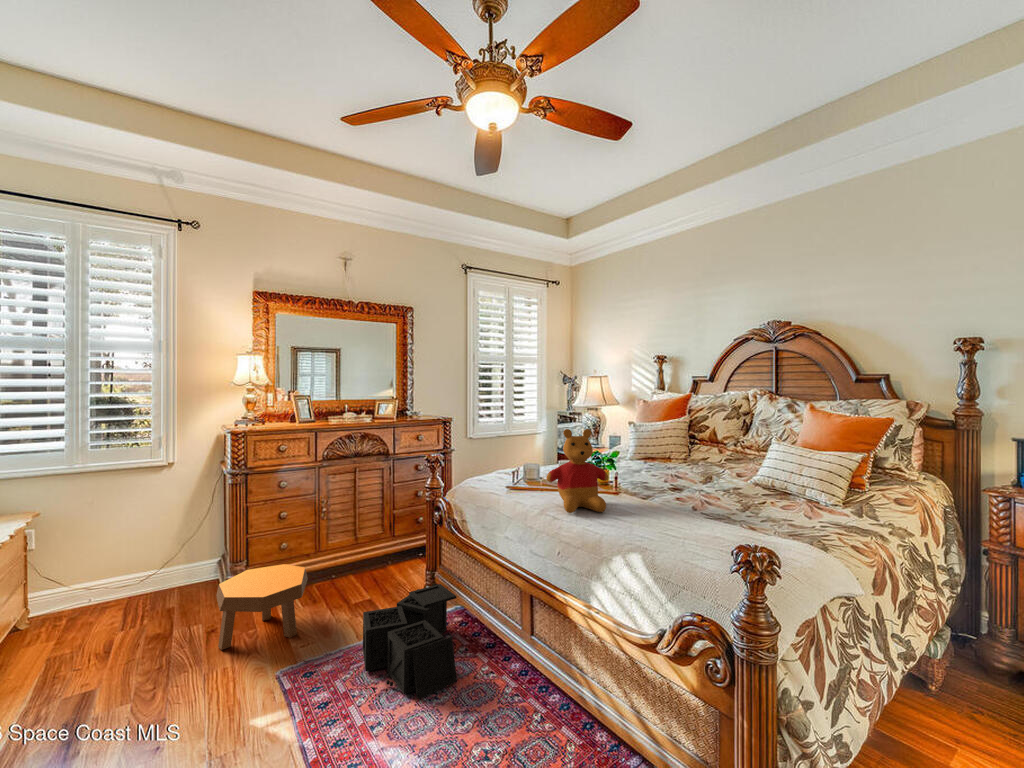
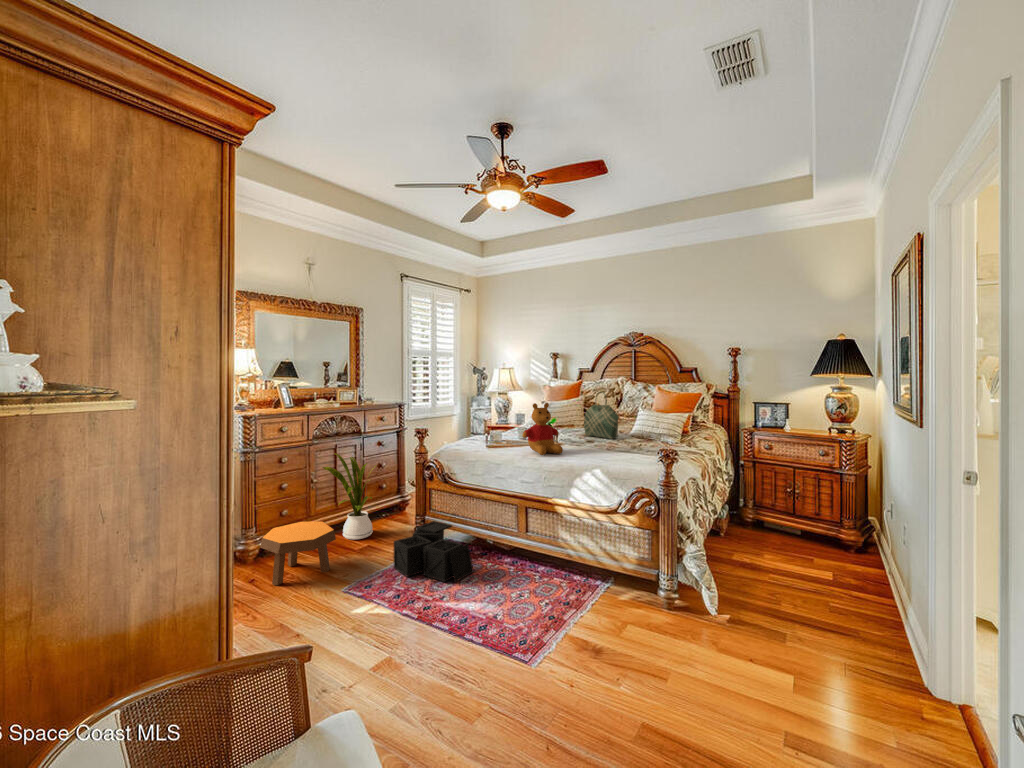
tote bag: none [675,412,726,488] -> present [584,392,619,439]
house plant: none [327,481,395,590] -> present [323,454,375,540]

